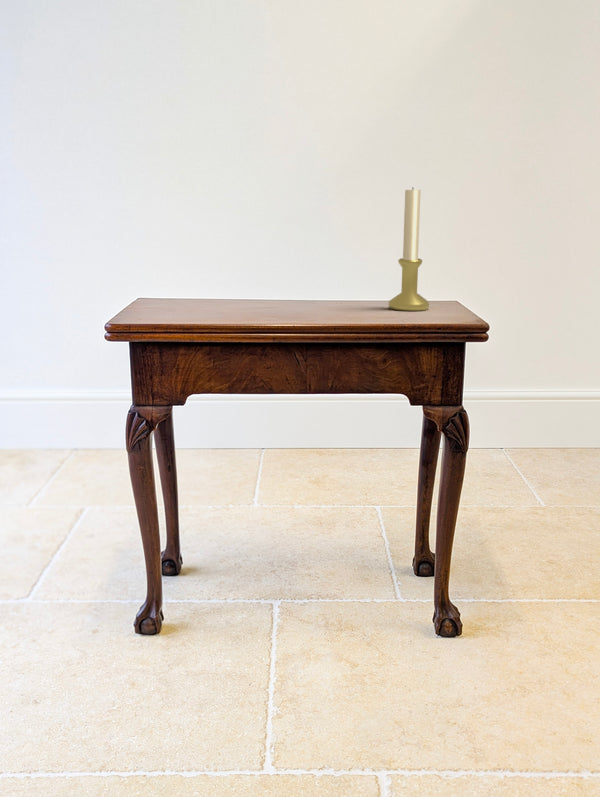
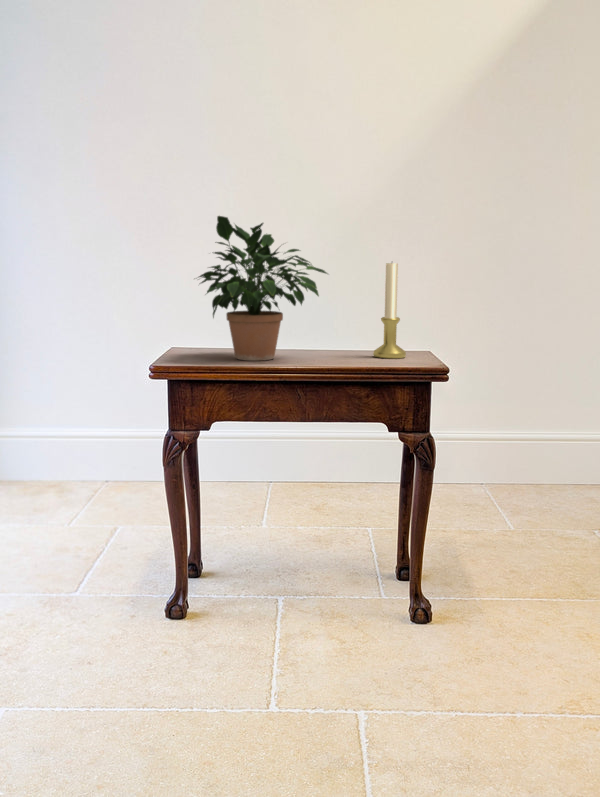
potted plant: none [158,126,339,316] -> present [199,216,327,361]

